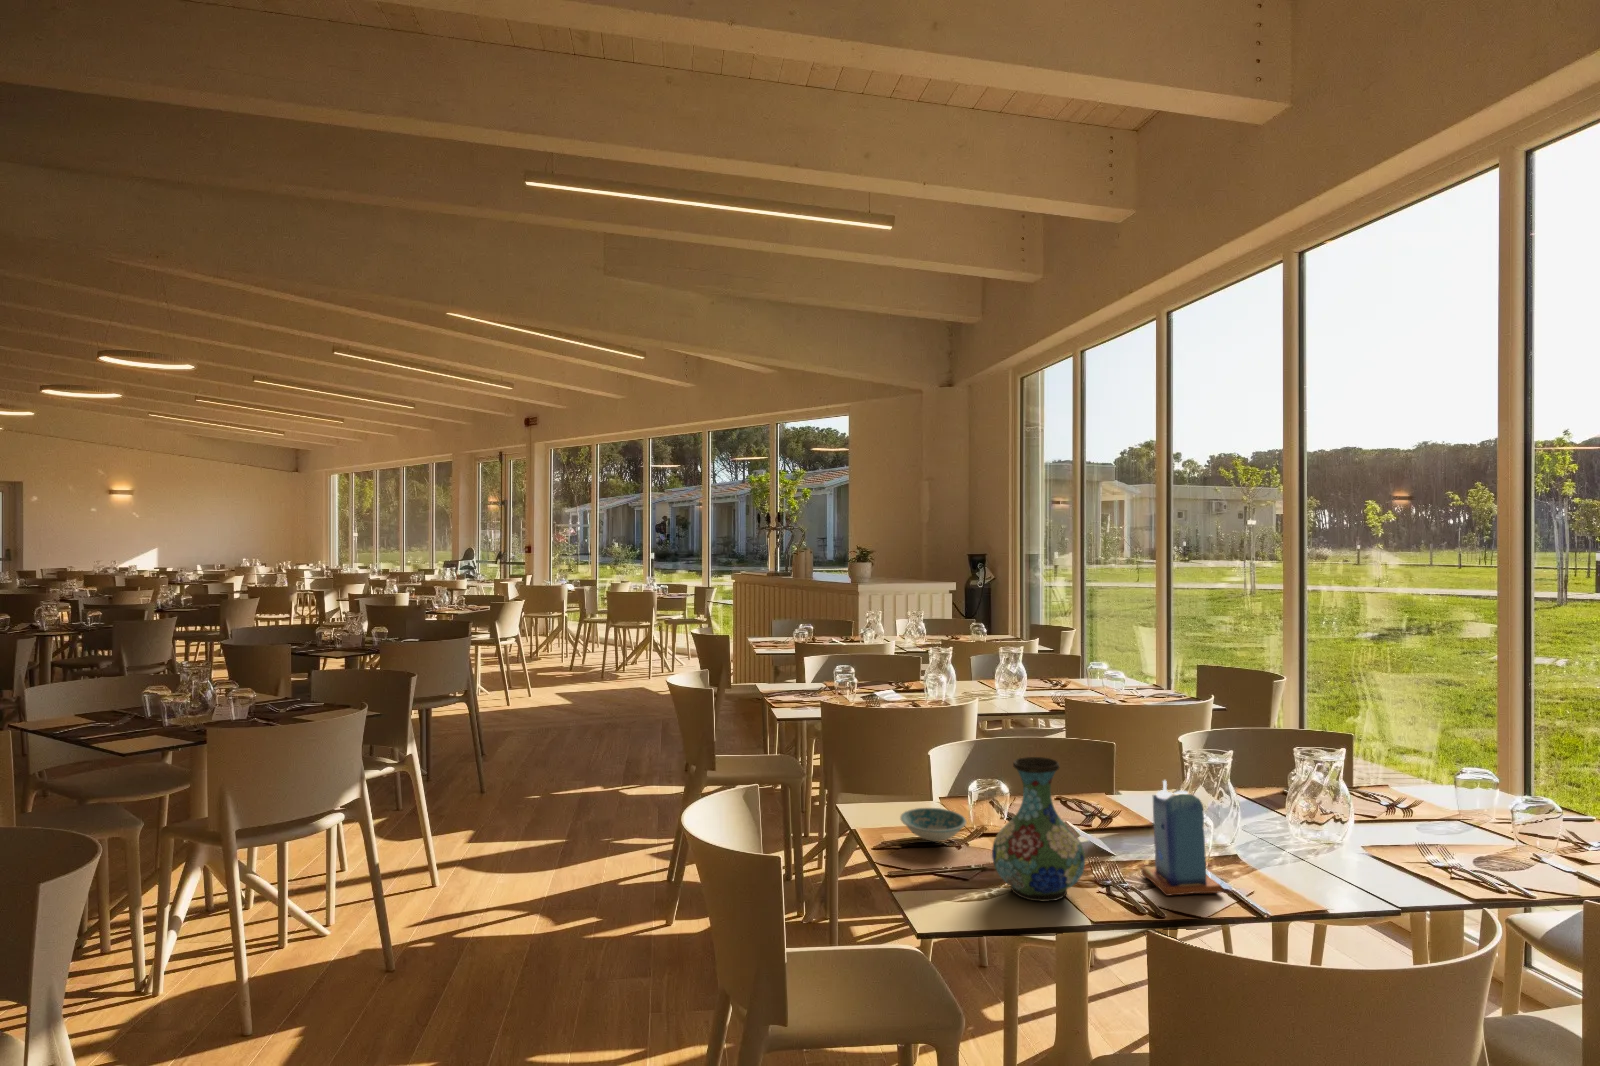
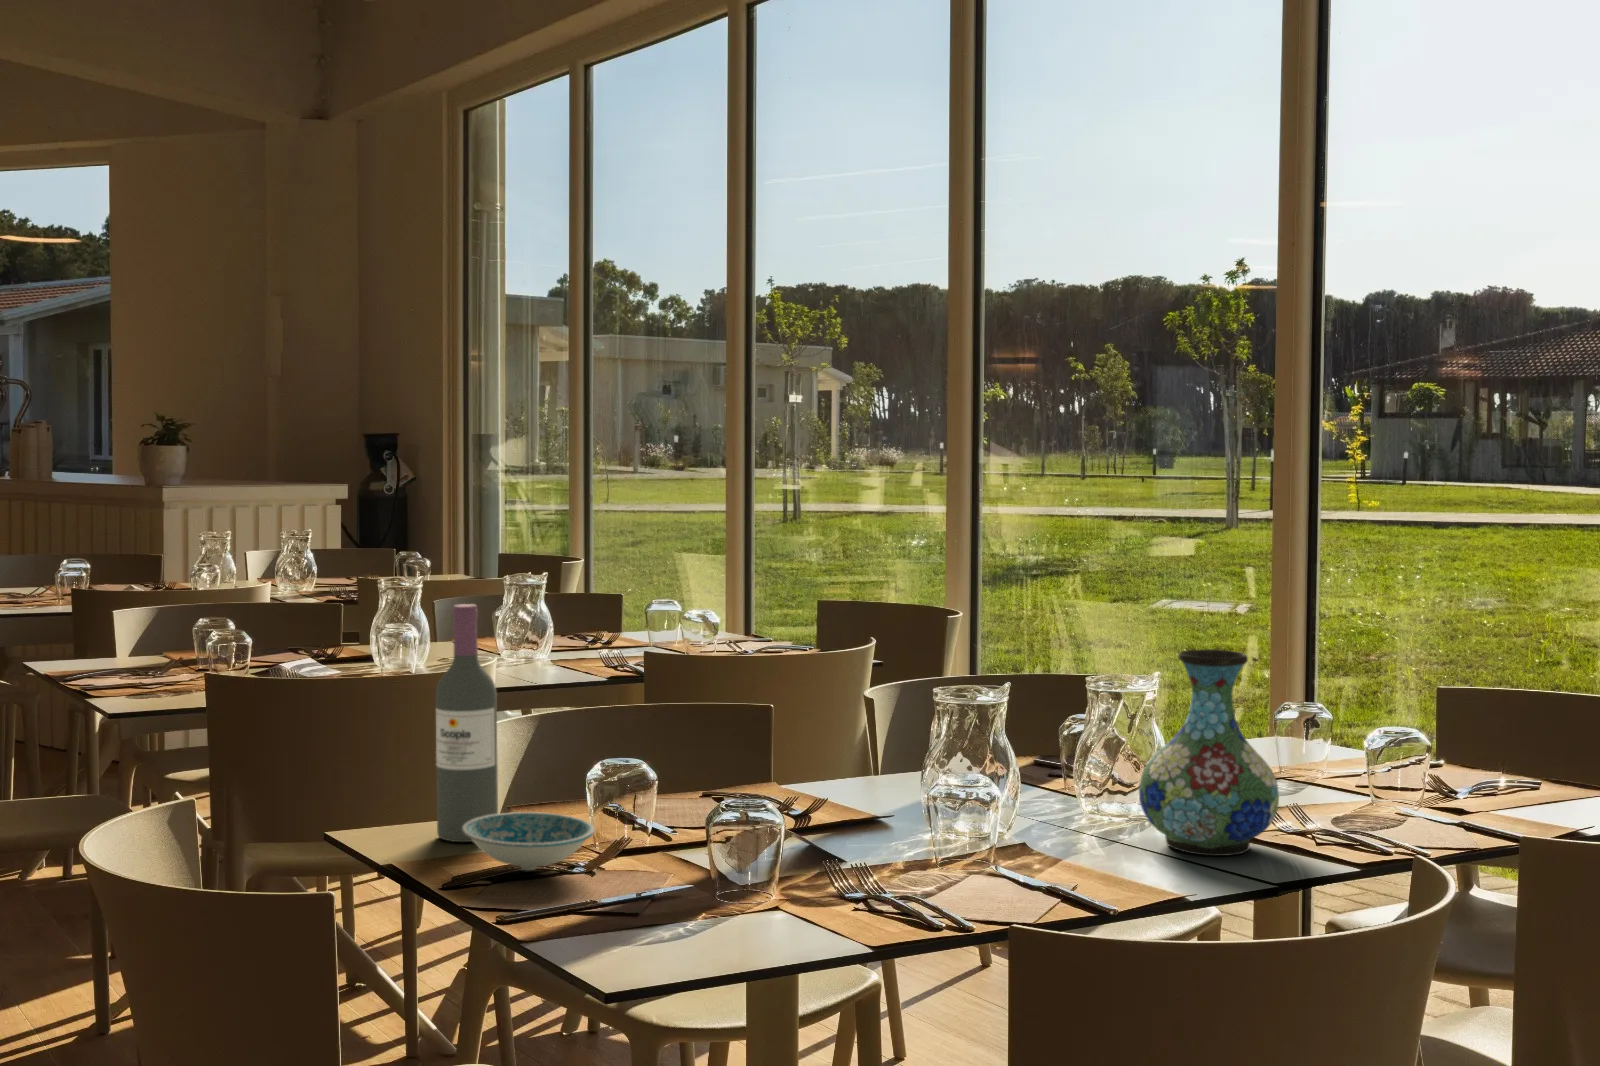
wine bottle: none [898,695,931,819] -> present [436,604,498,842]
vase: present [992,757,1085,901] -> present [1139,649,1279,856]
candle: present [1141,780,1222,896] -> none [910,713,1044,903]

